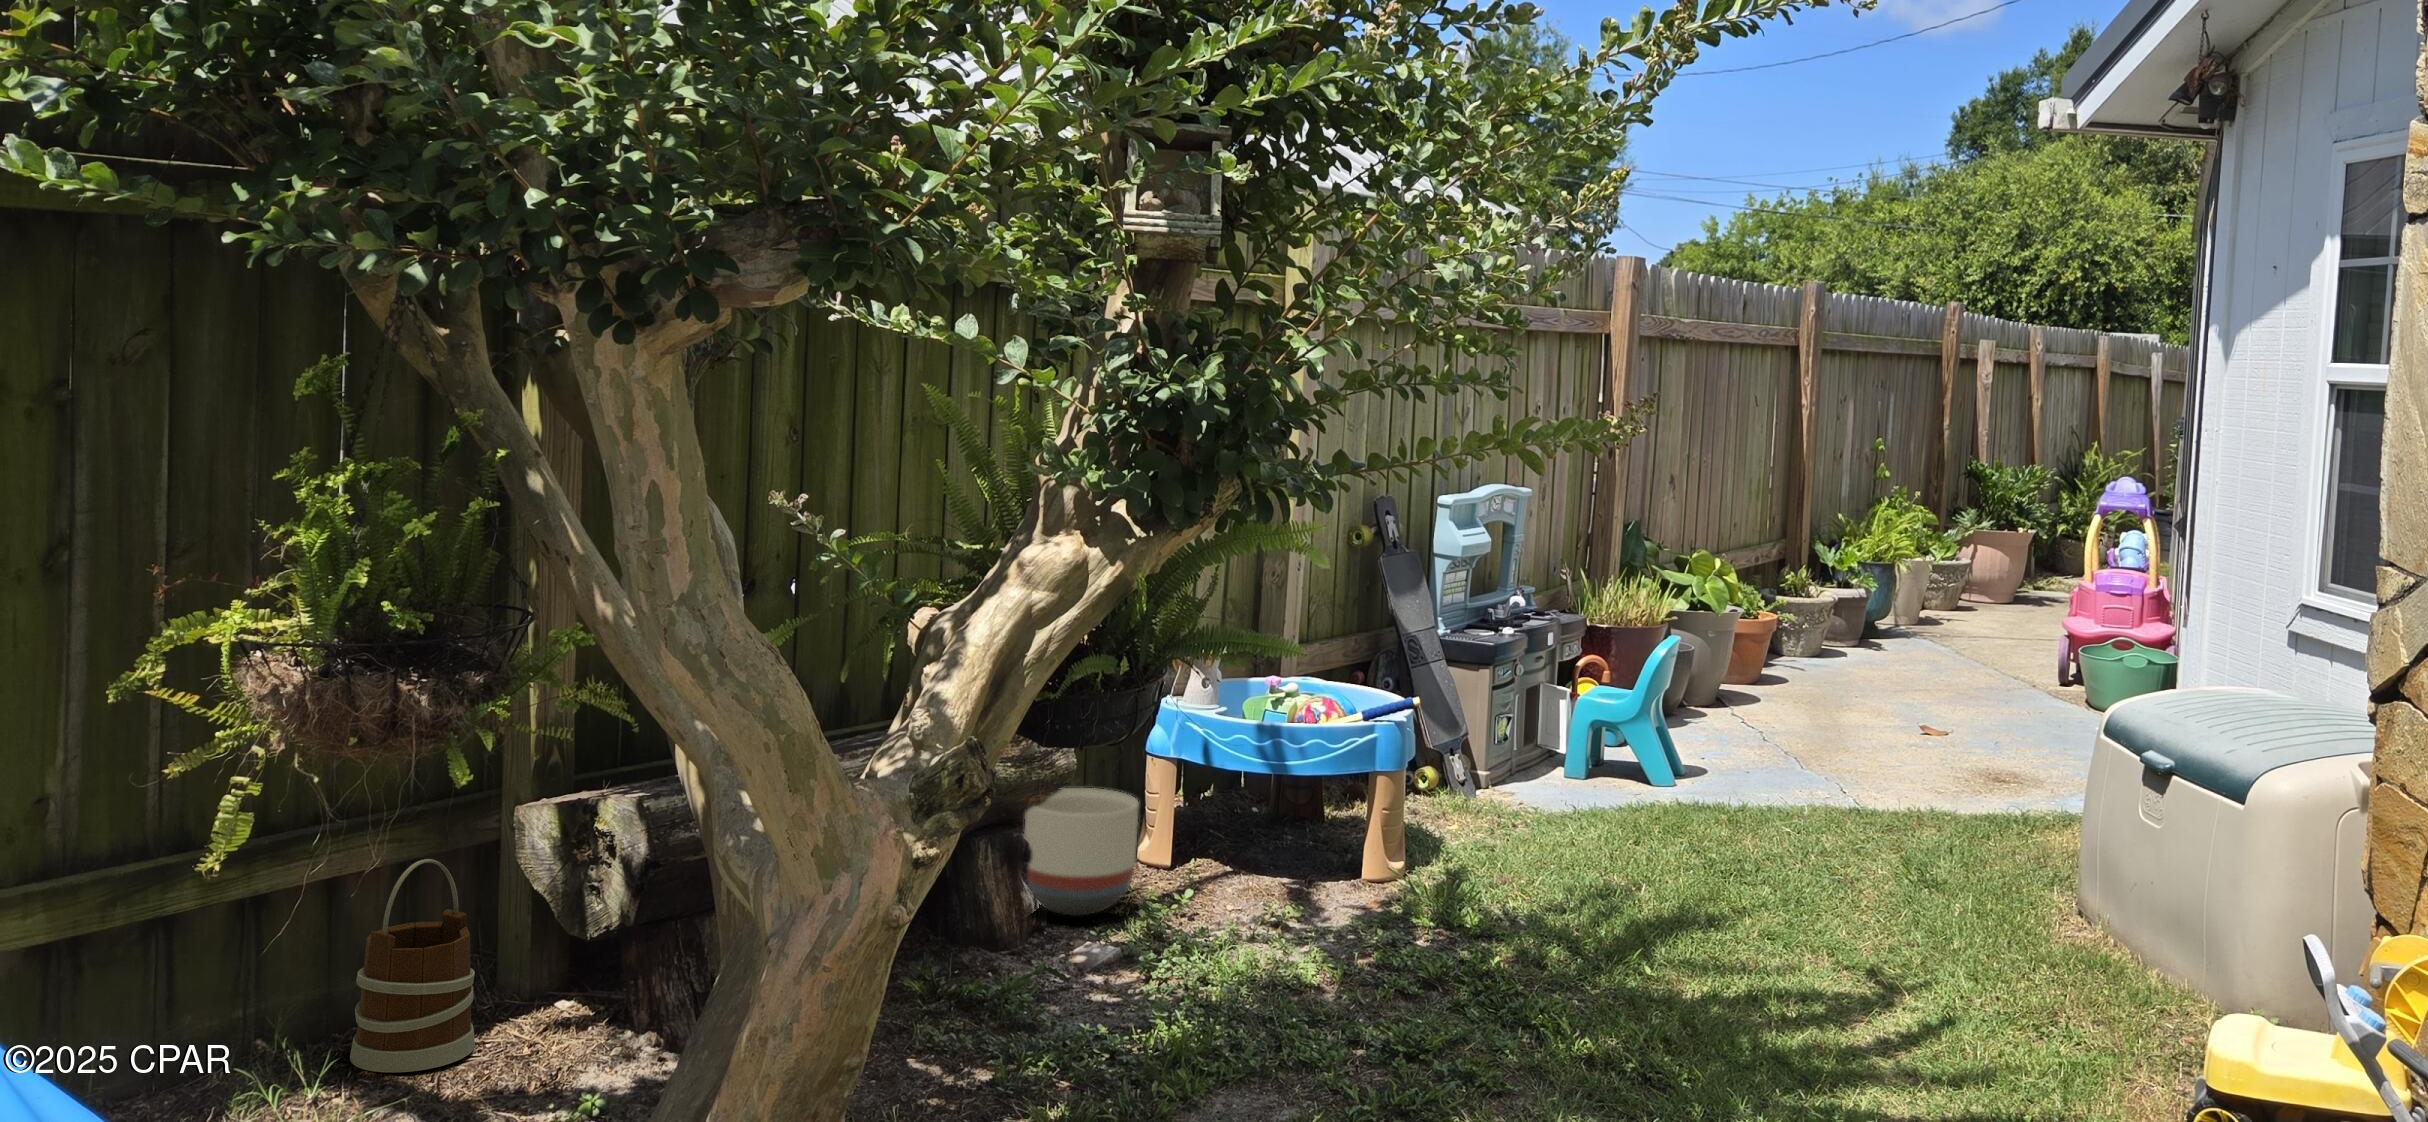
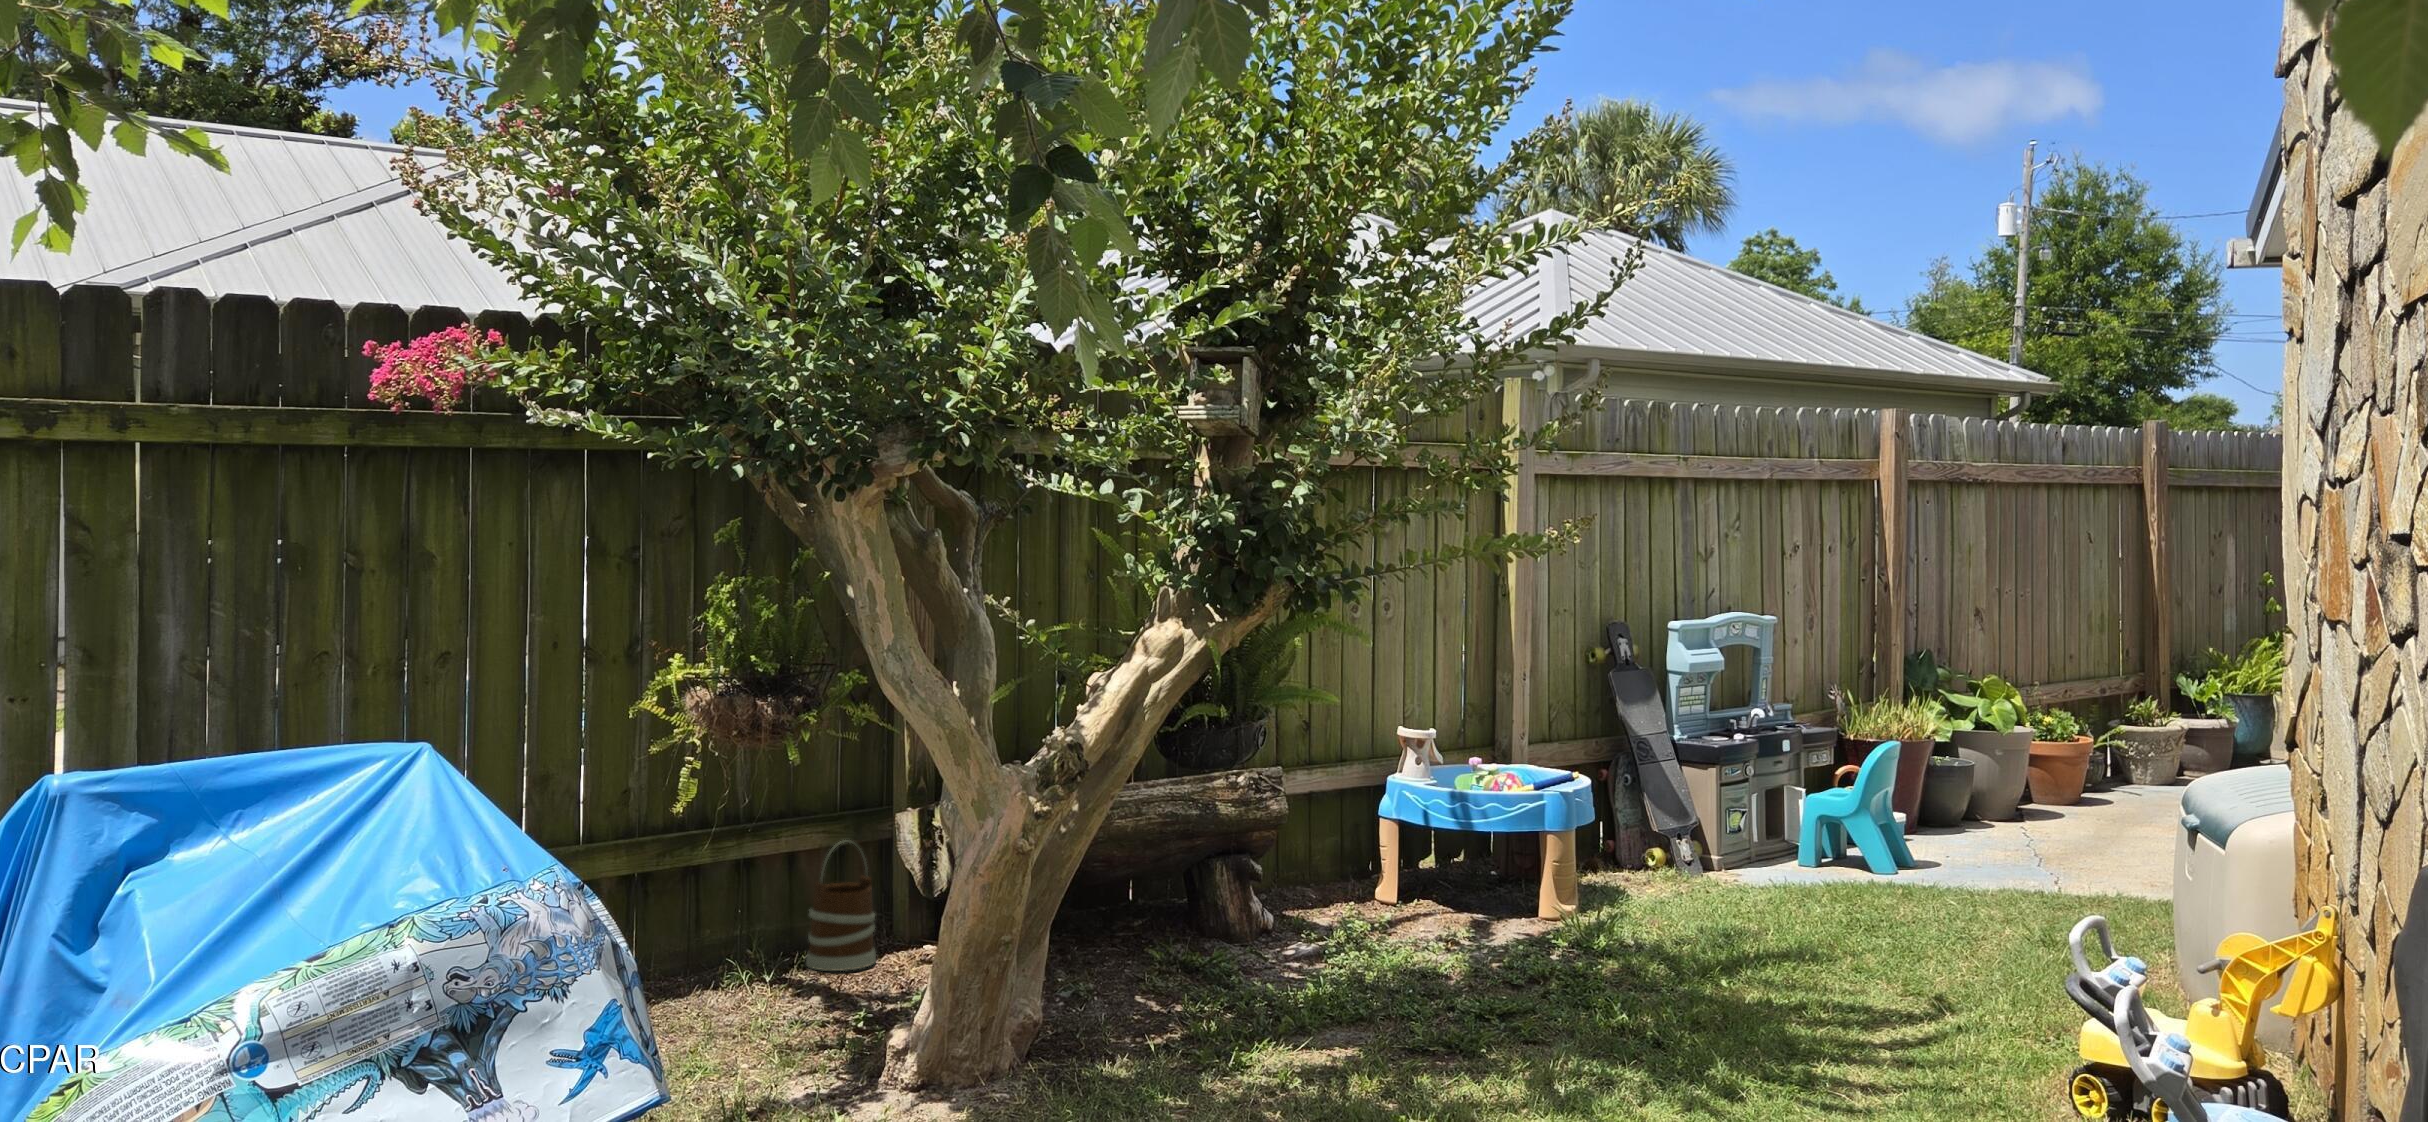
planter: present [1024,788,1139,916] -> none [1270,835,1352,927]

